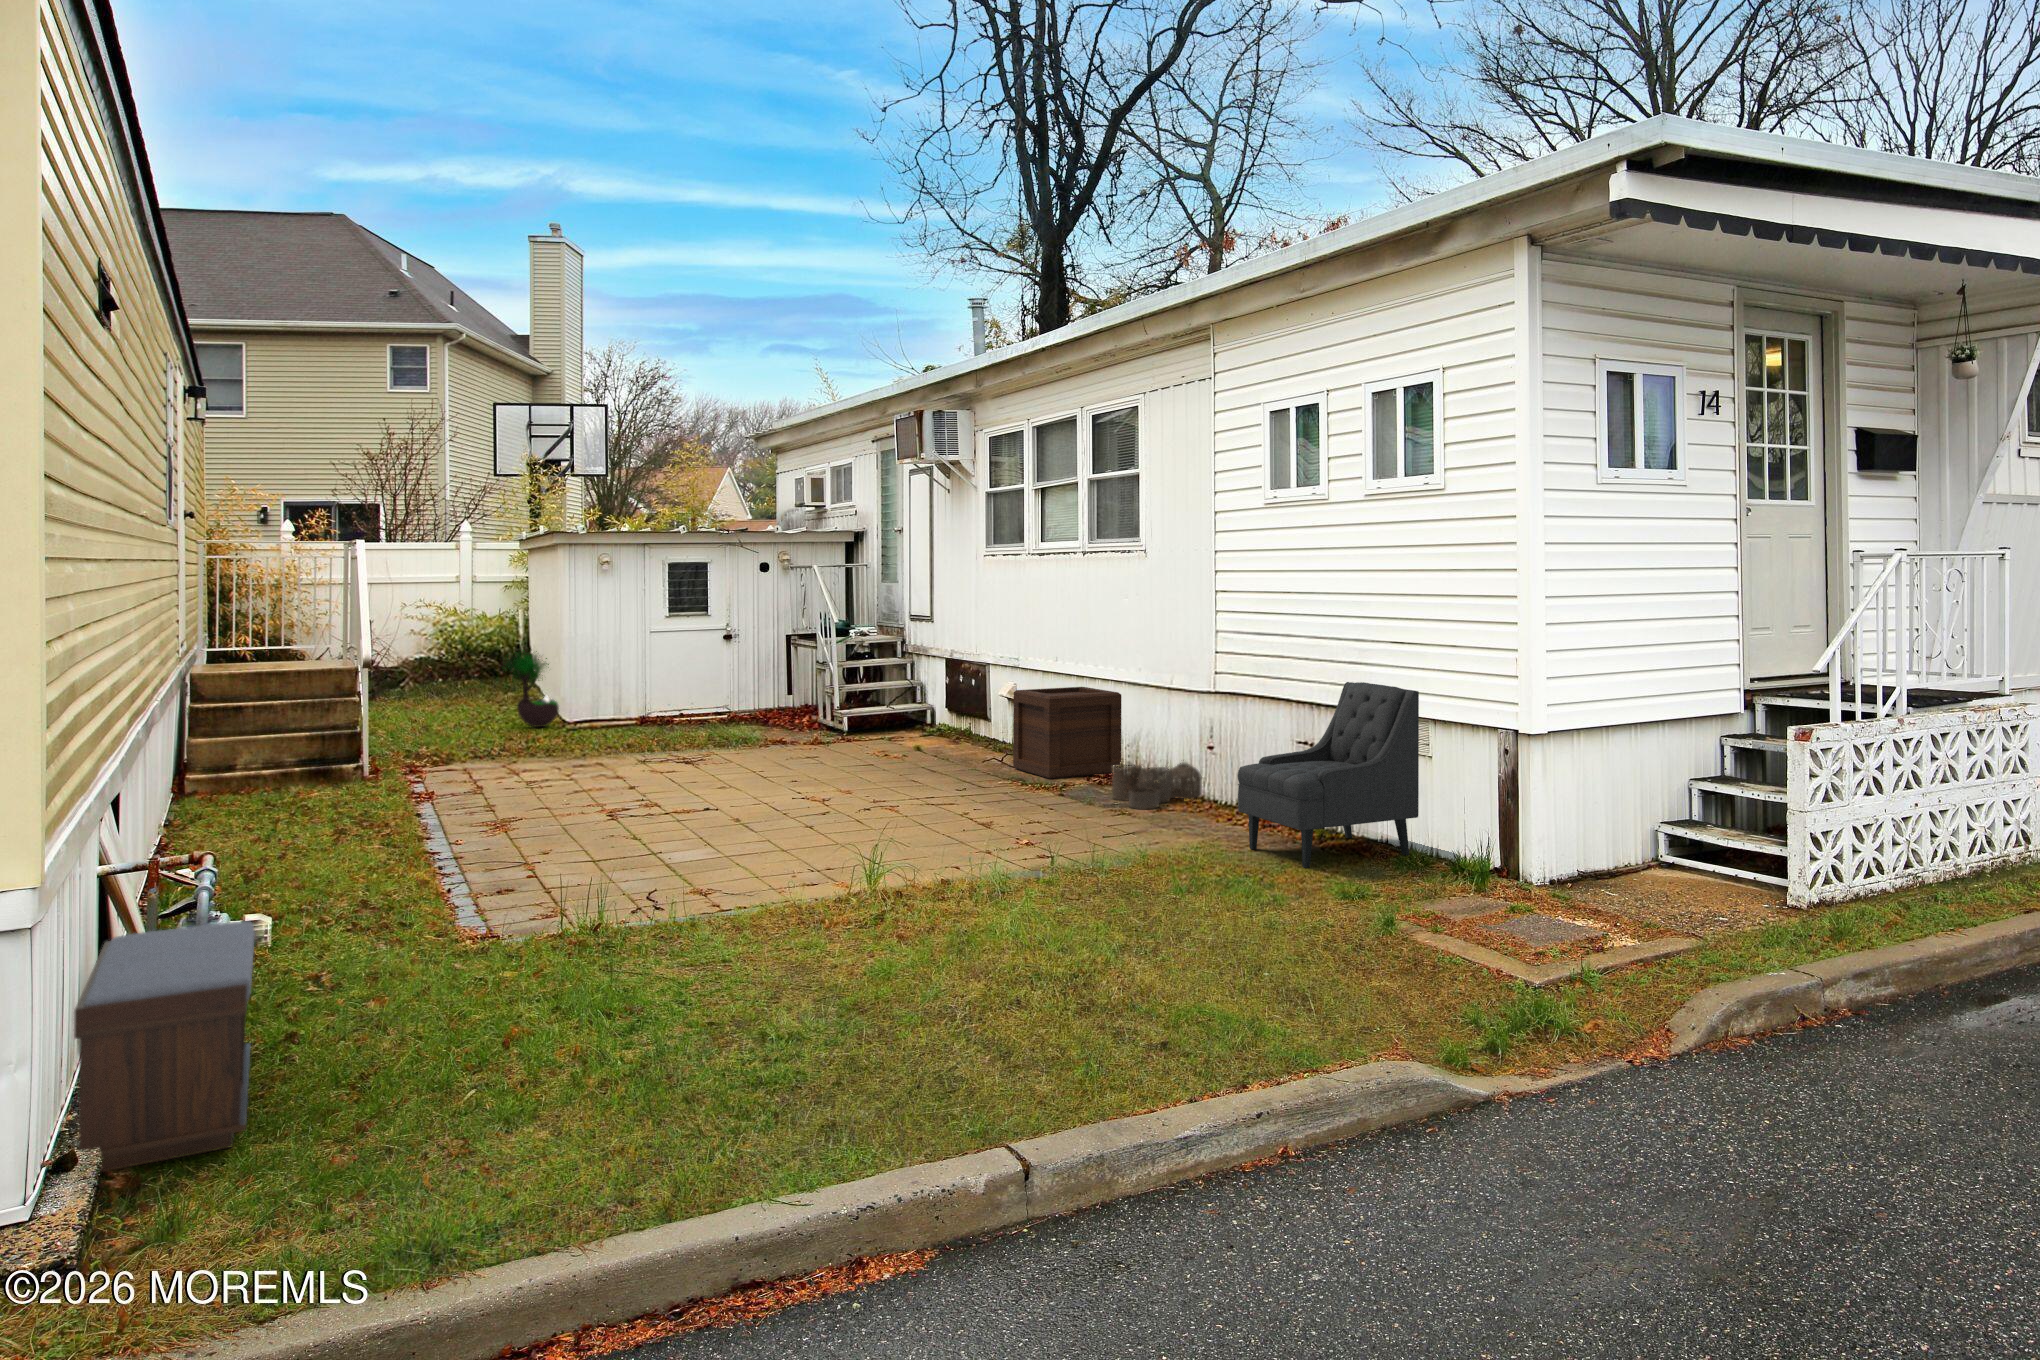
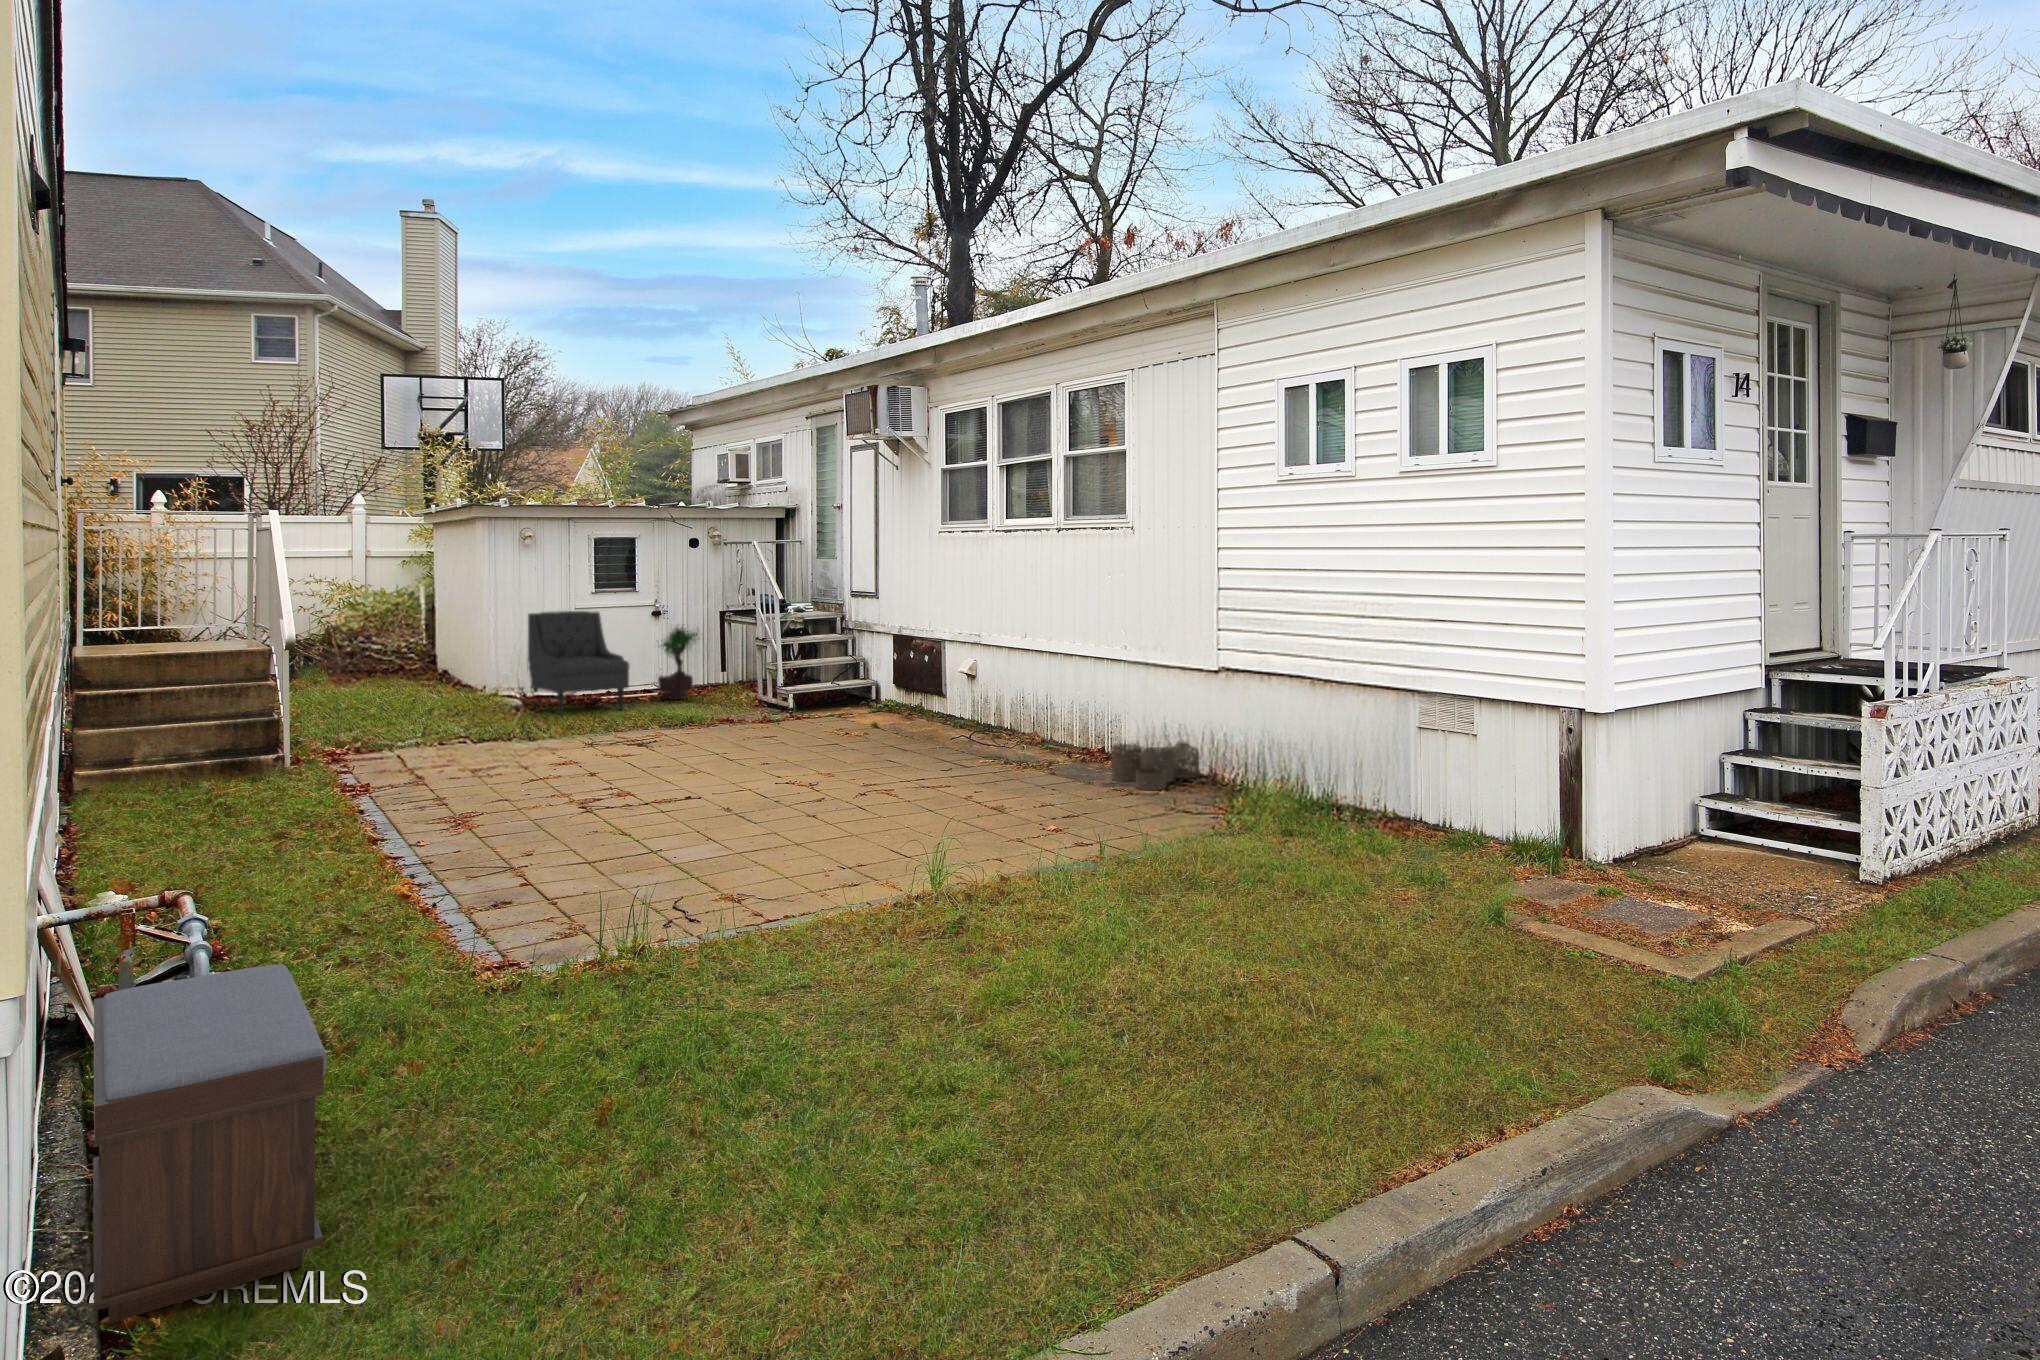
potted tree: present [503,650,559,727] -> present [658,624,700,700]
chair: present [1238,682,1419,868] -> present [528,611,629,715]
wooden crate: present [1013,687,1121,779] -> none [990,666,1103,760]

